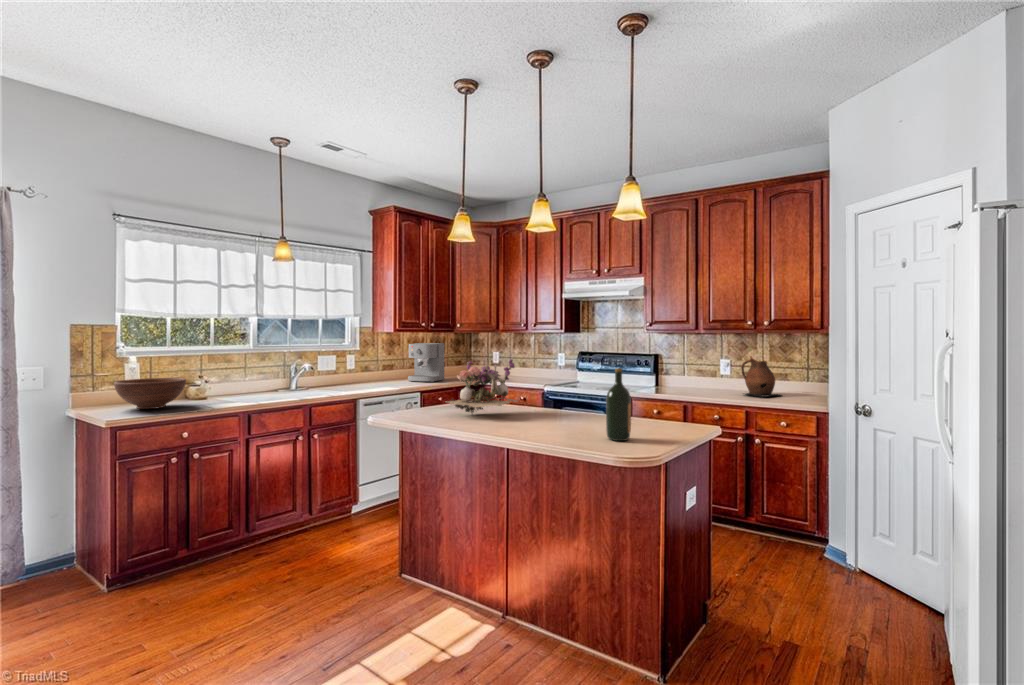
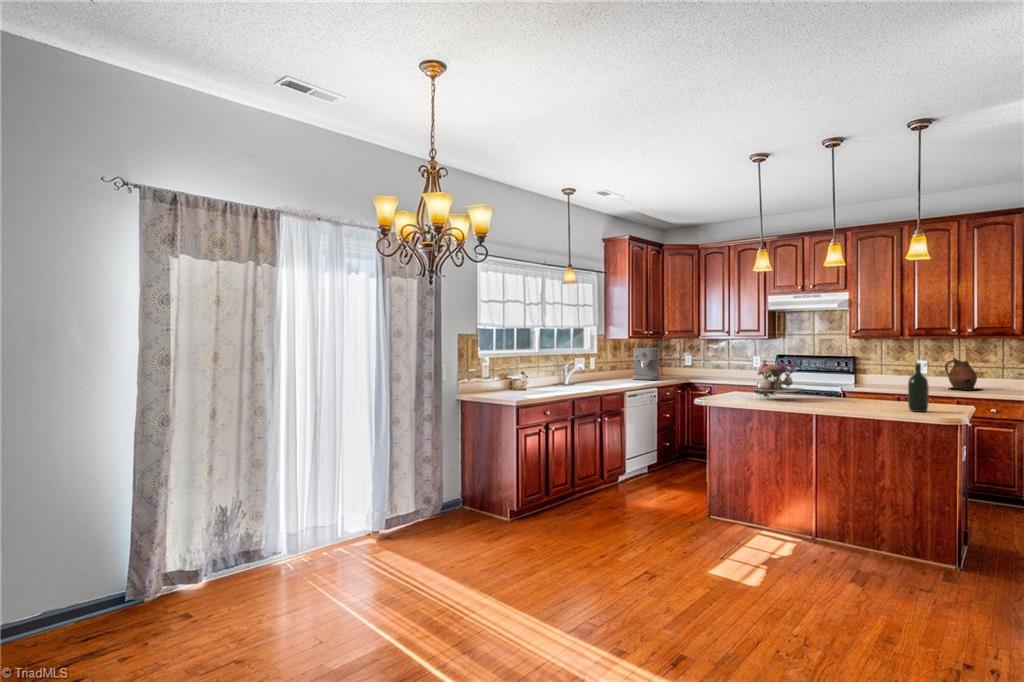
fruit bowl: present [114,378,186,409] -> none [493,373,536,395]

